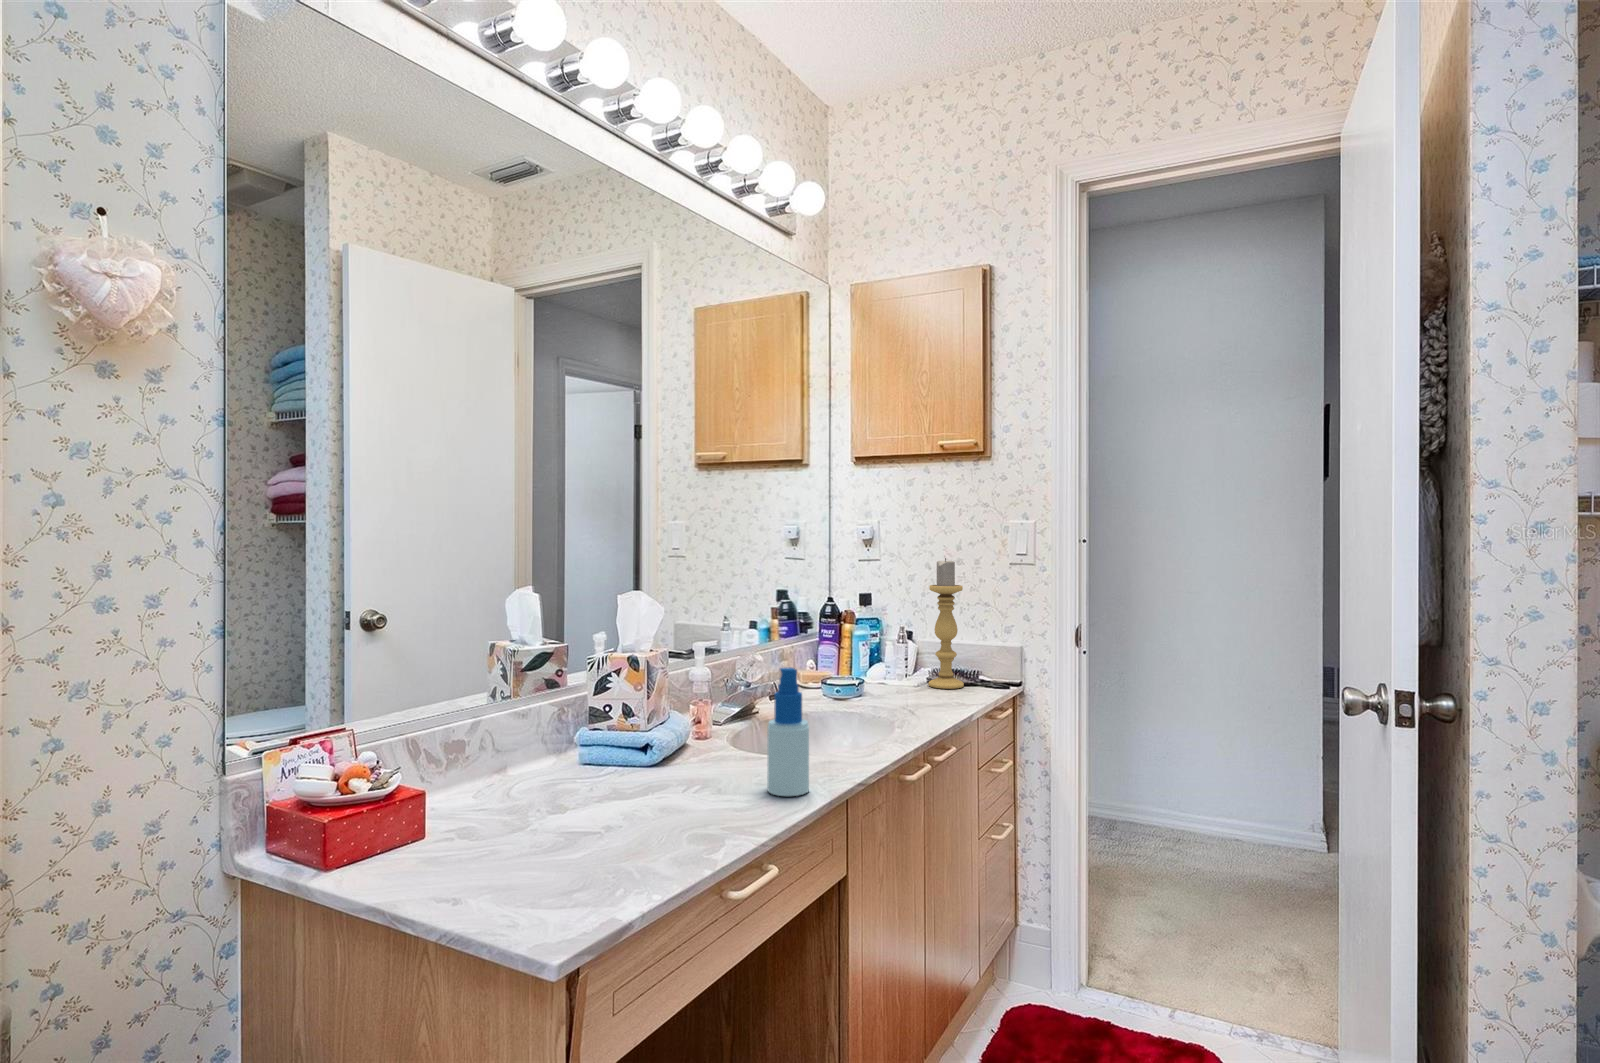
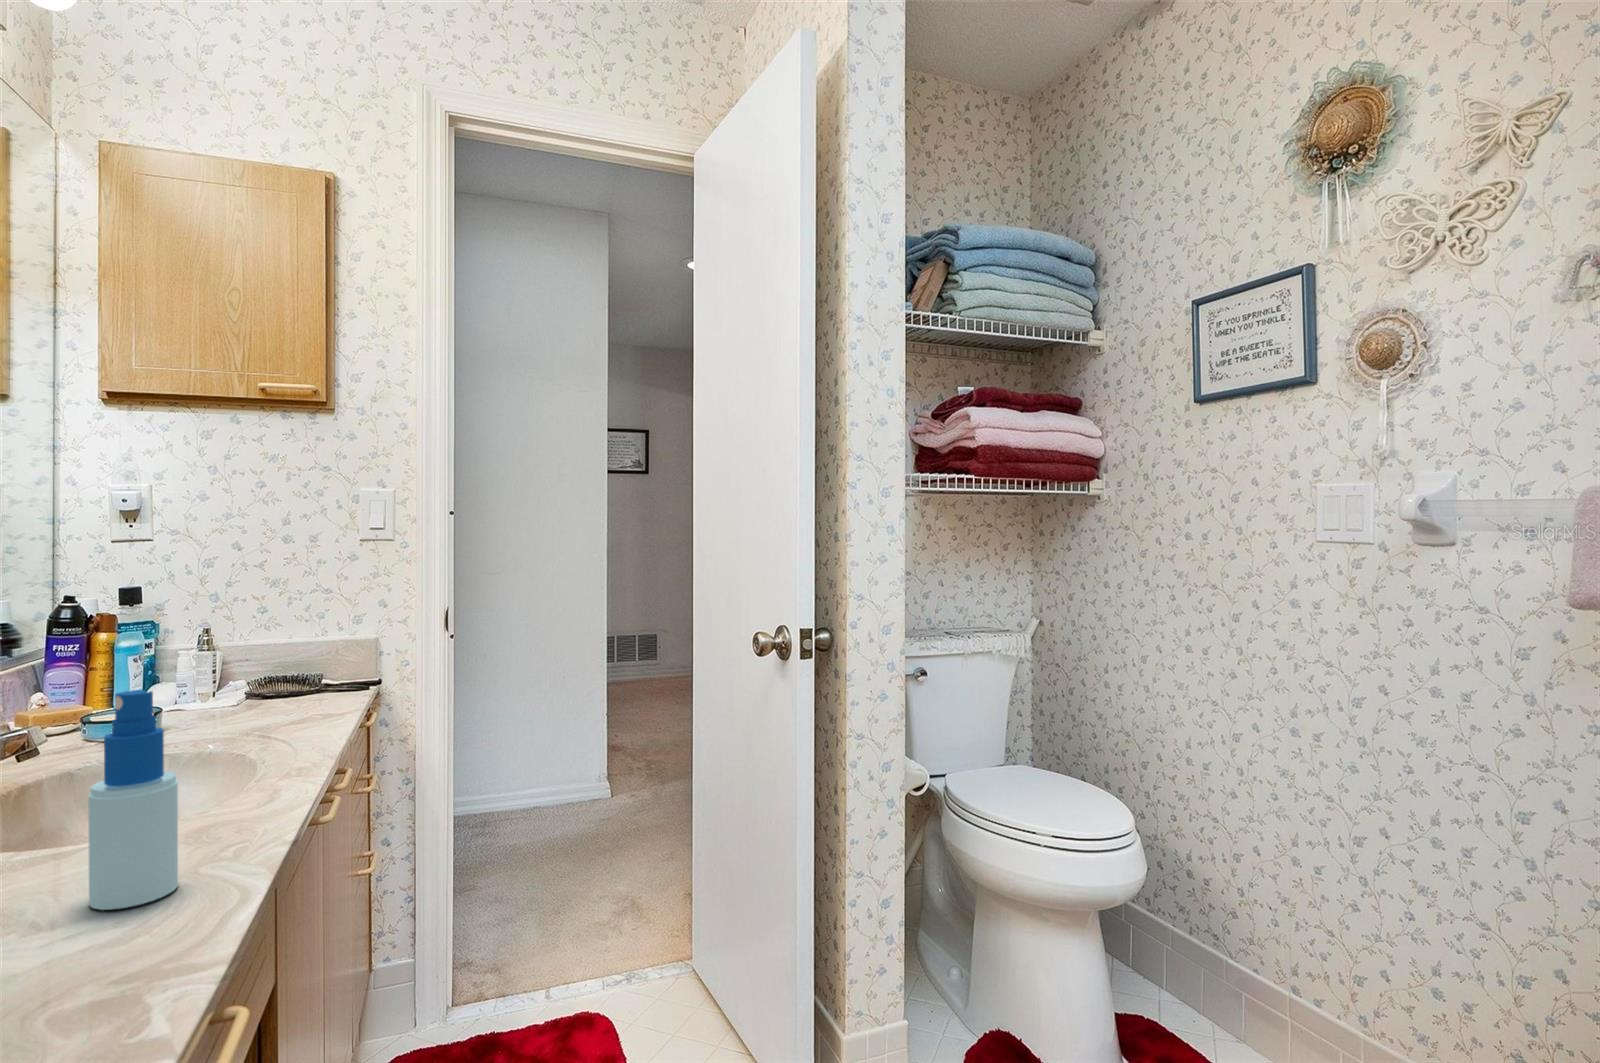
candle holder: present [928,558,964,689] -> none [250,533,303,703]

